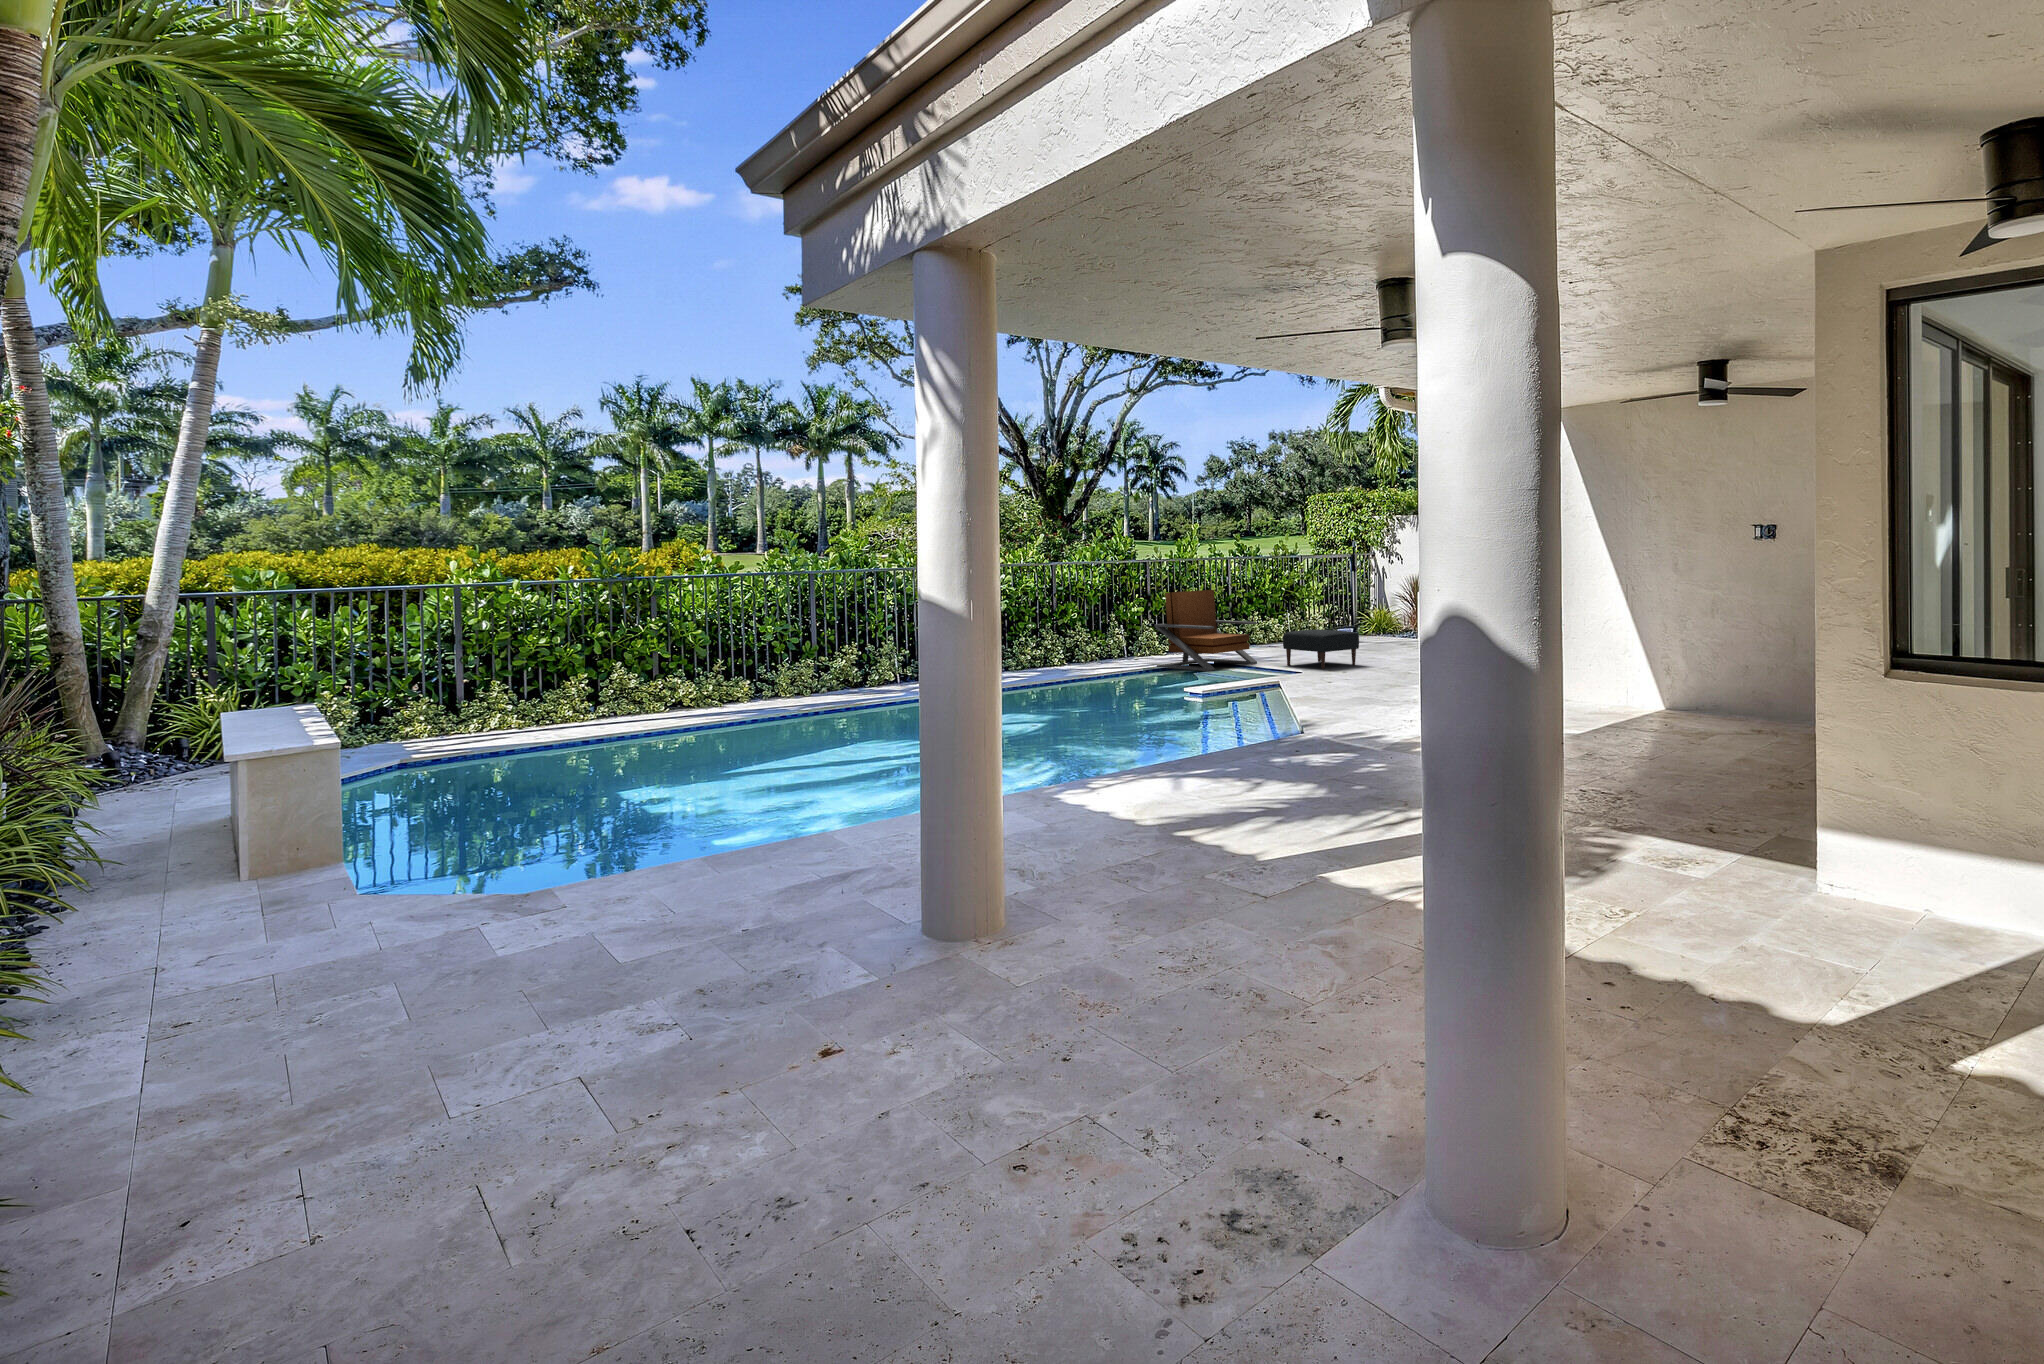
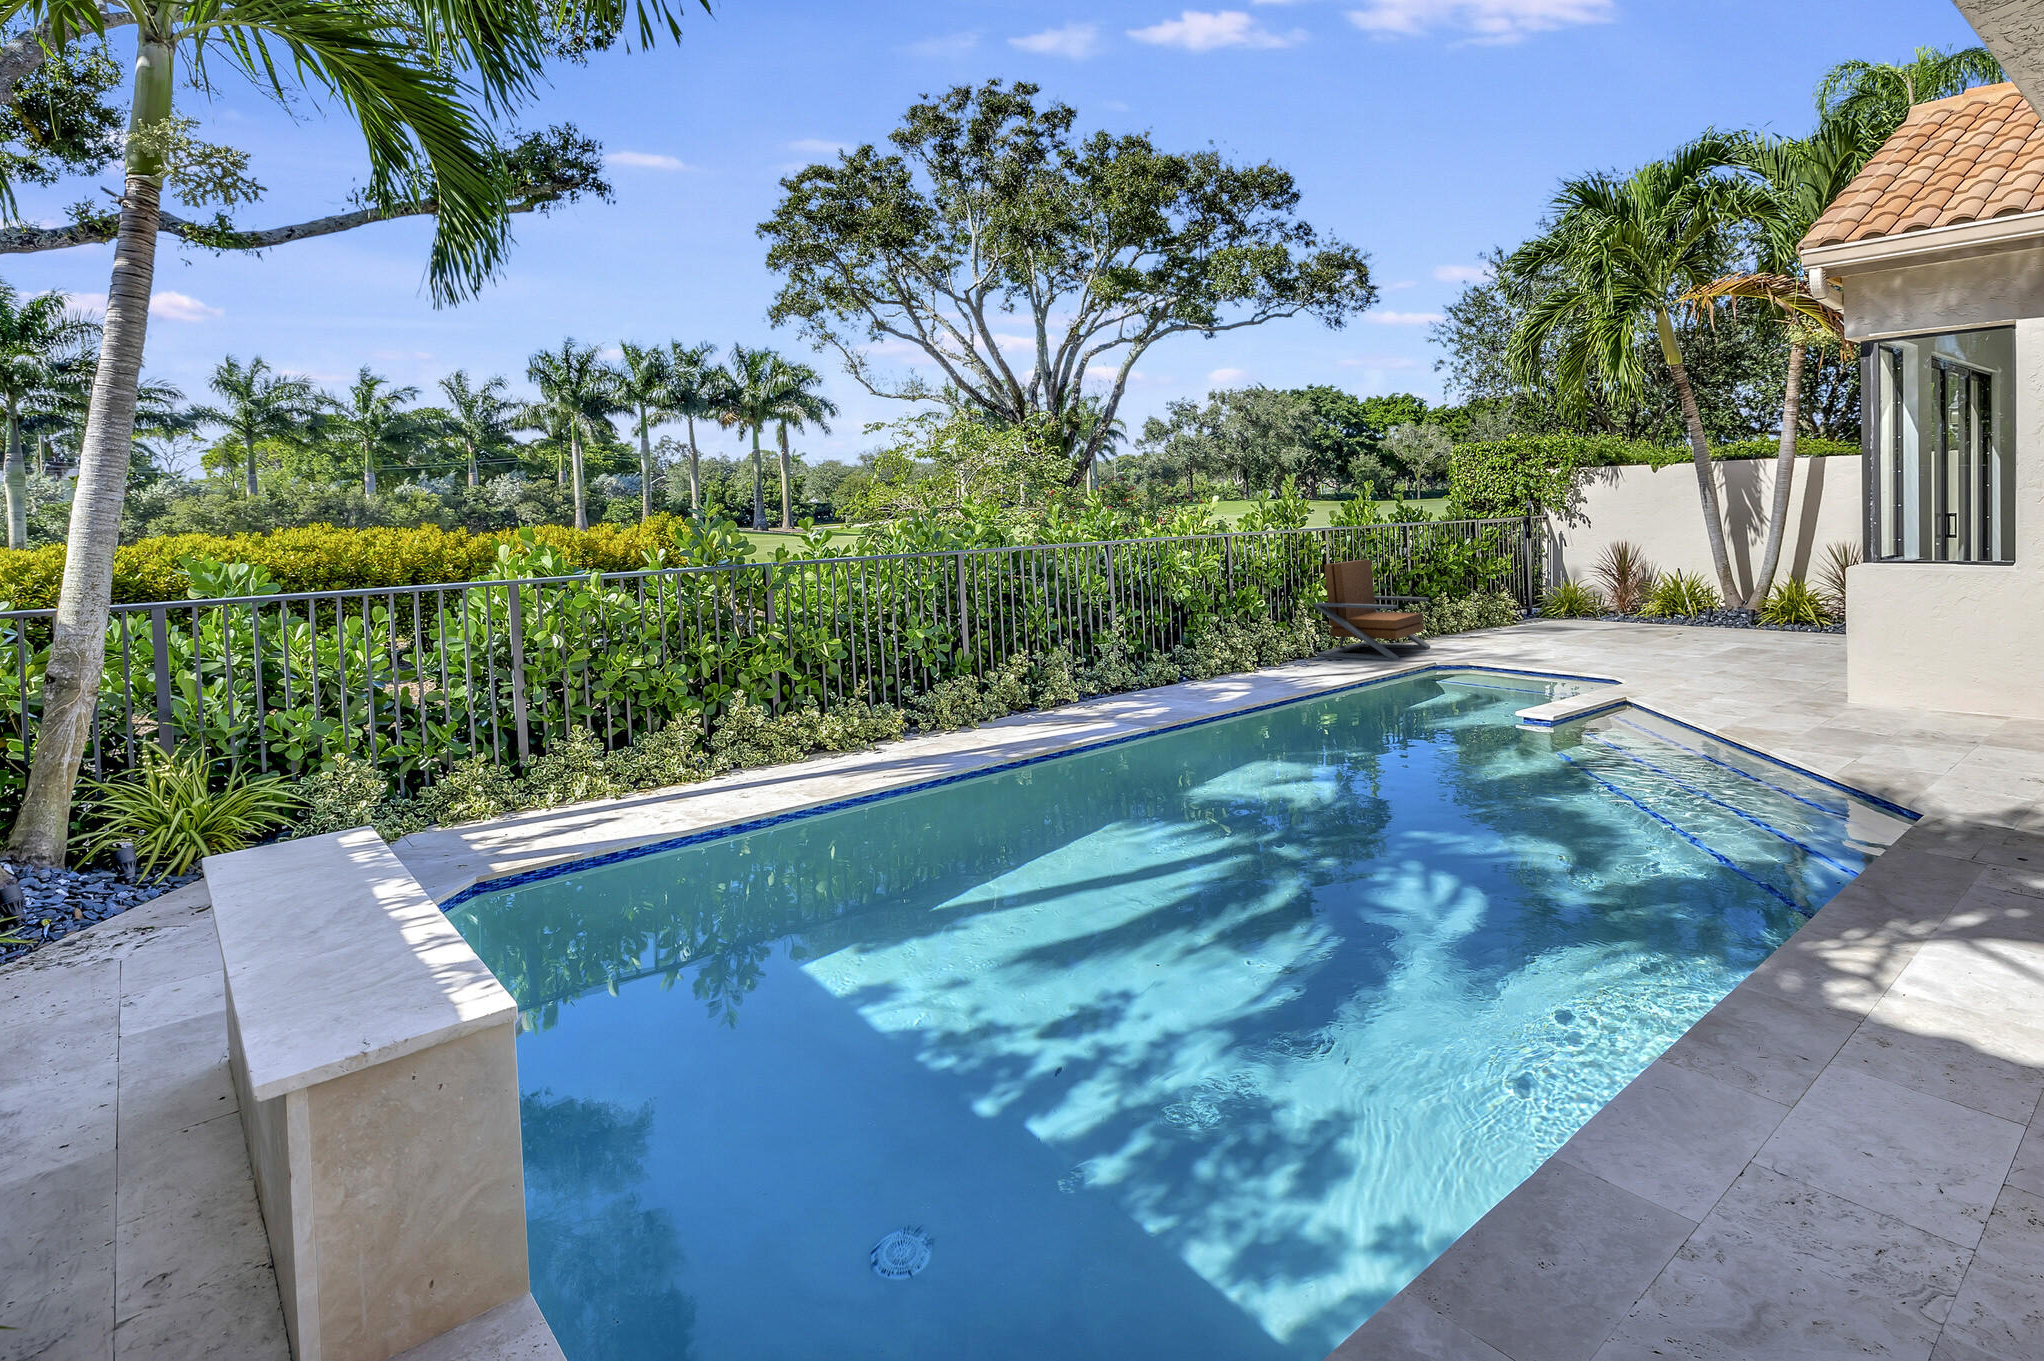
ottoman: present [1283,629,1359,669] -> none [1468,606,1563,655]

